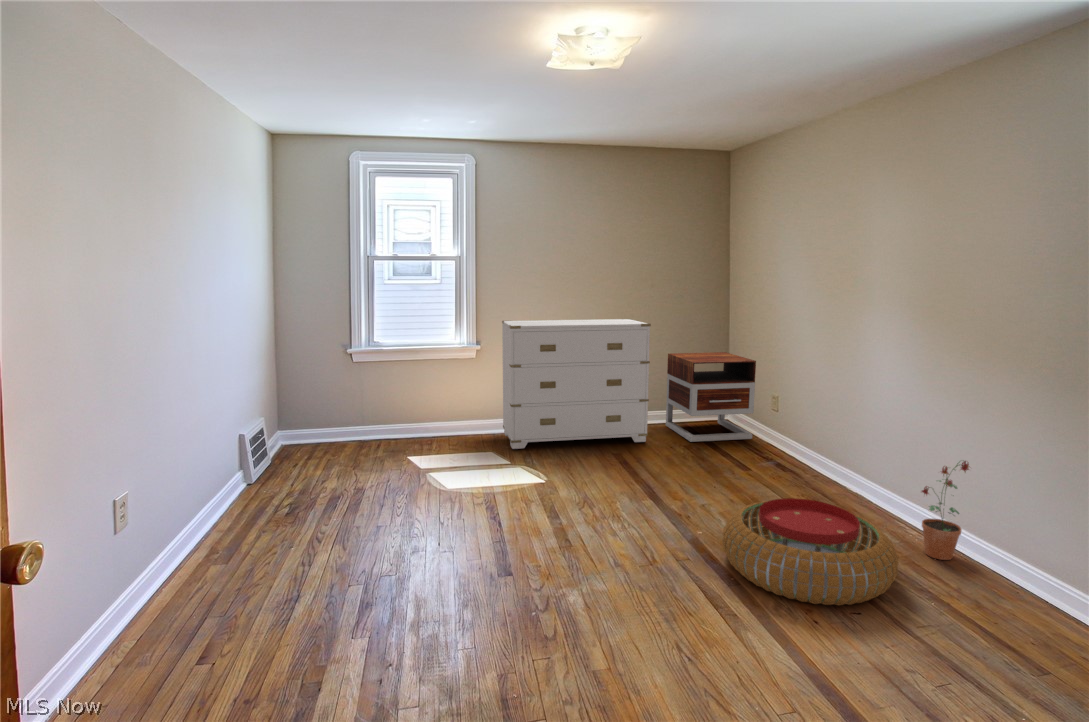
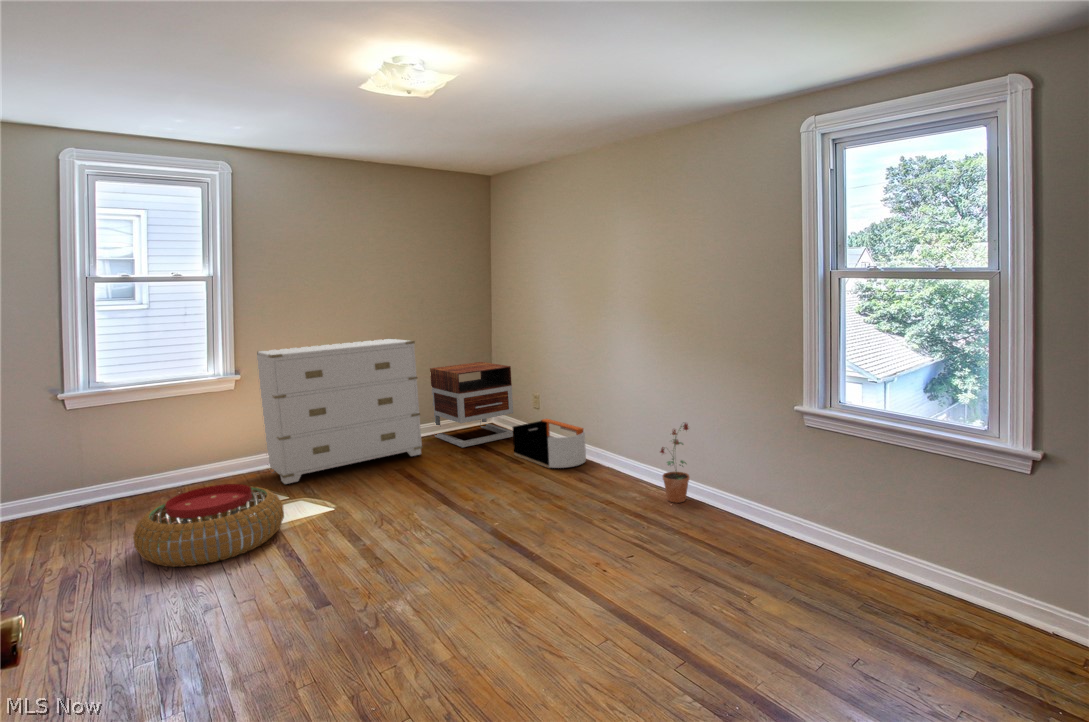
storage bin: none [745,425,832,486] -> present [512,419,586,468]
pouf: present [723,498,898,606] -> present [133,484,284,567]

